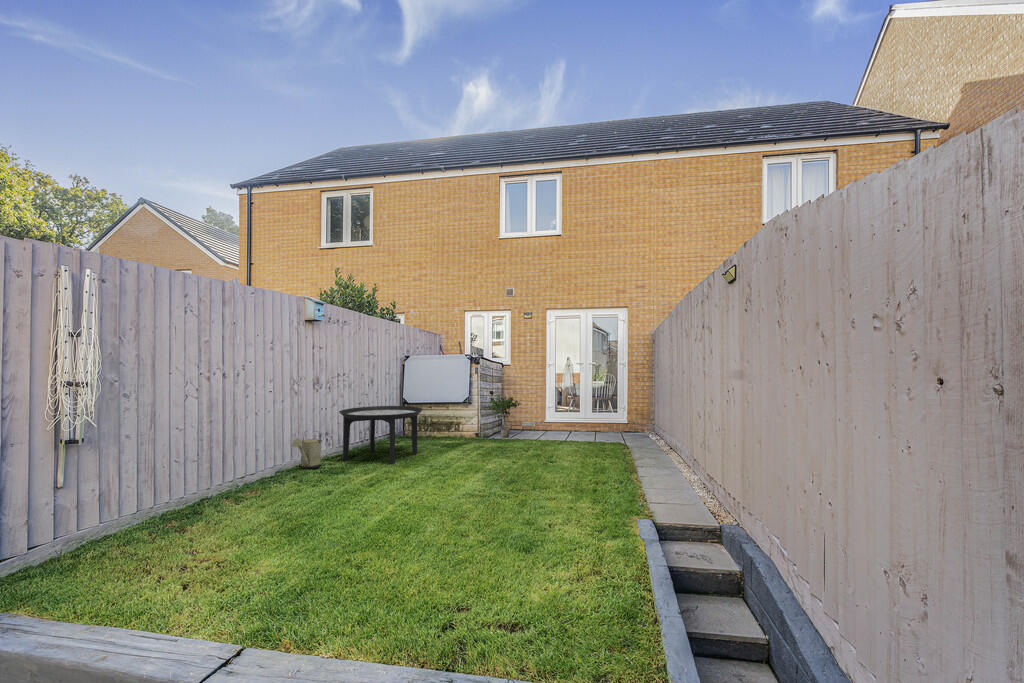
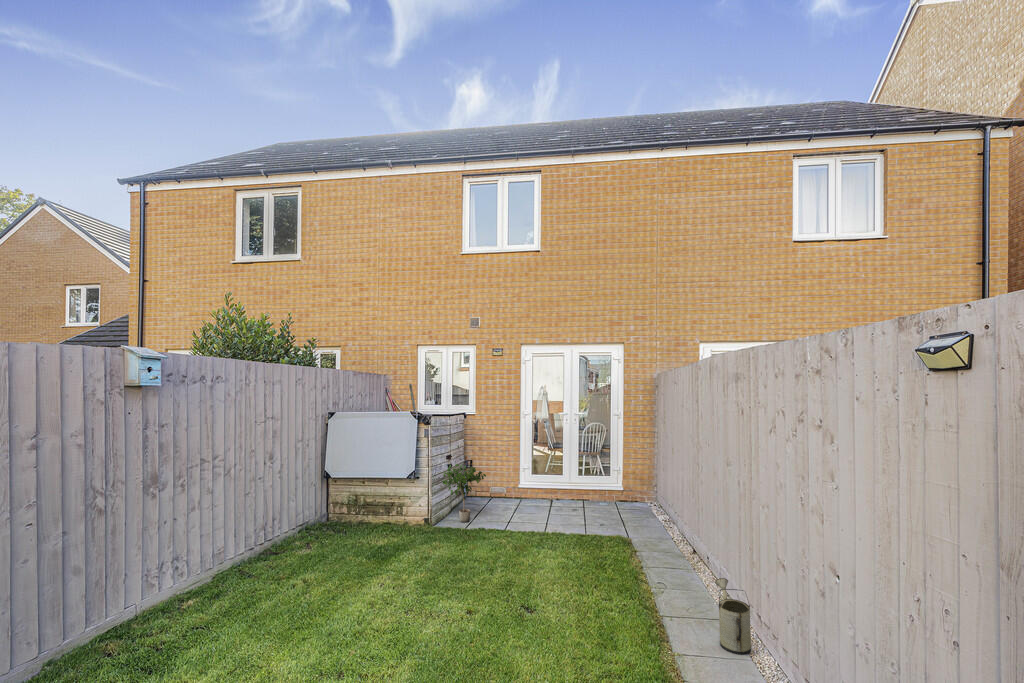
round table: present [339,406,423,464] -> none [195,500,333,611]
watering can: present [292,433,321,469] -> present [715,578,751,655]

